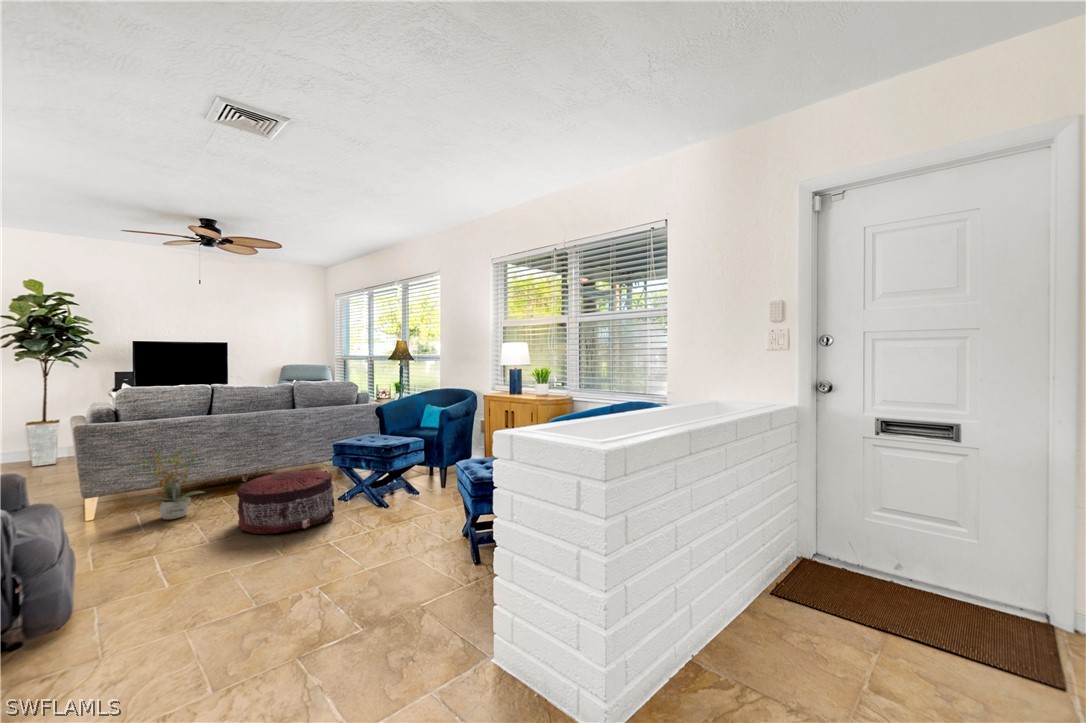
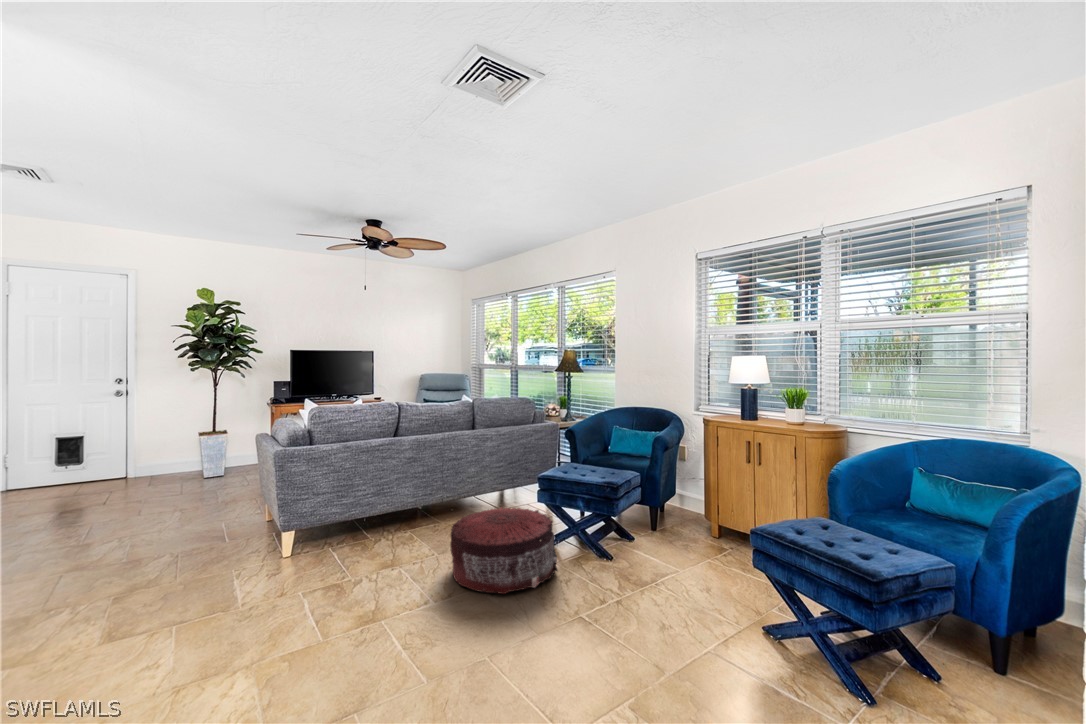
potted plant: present [132,450,203,519] -> none [333,478,402,561]

